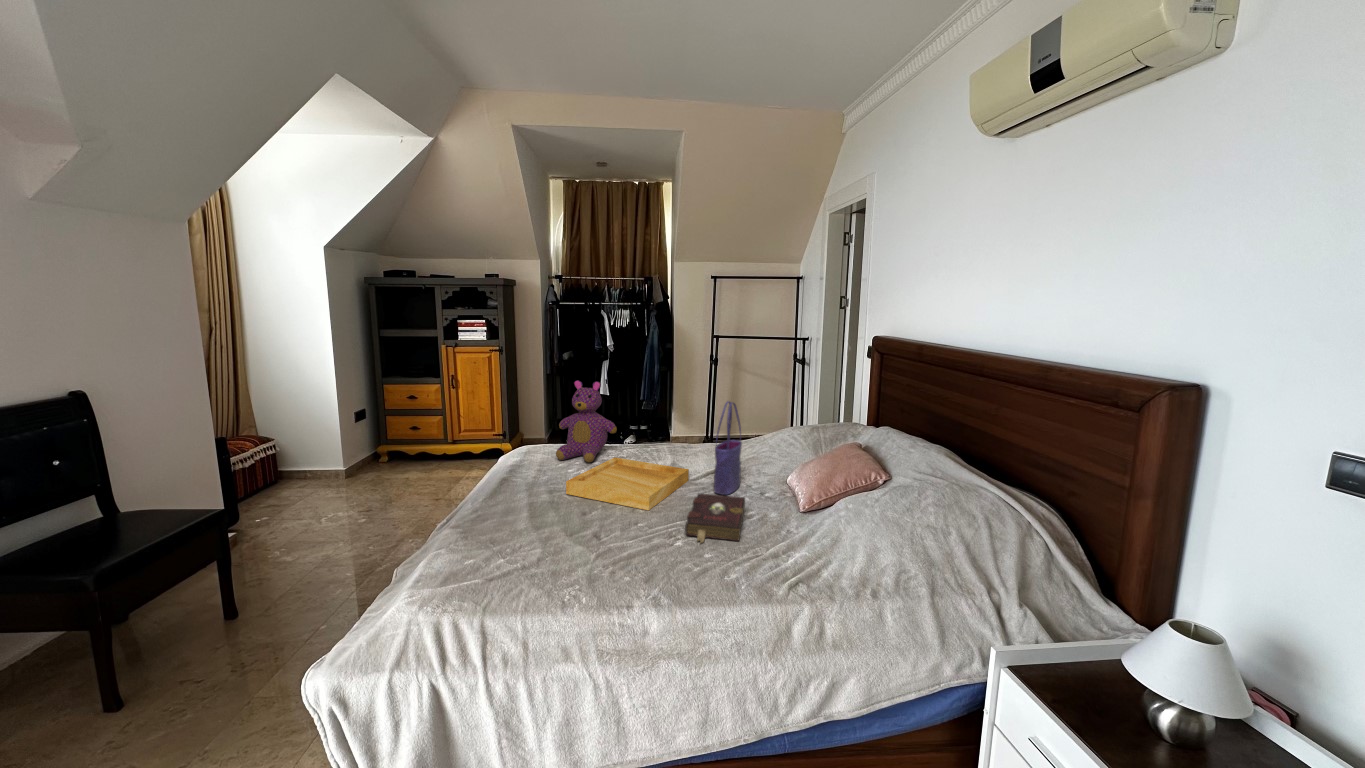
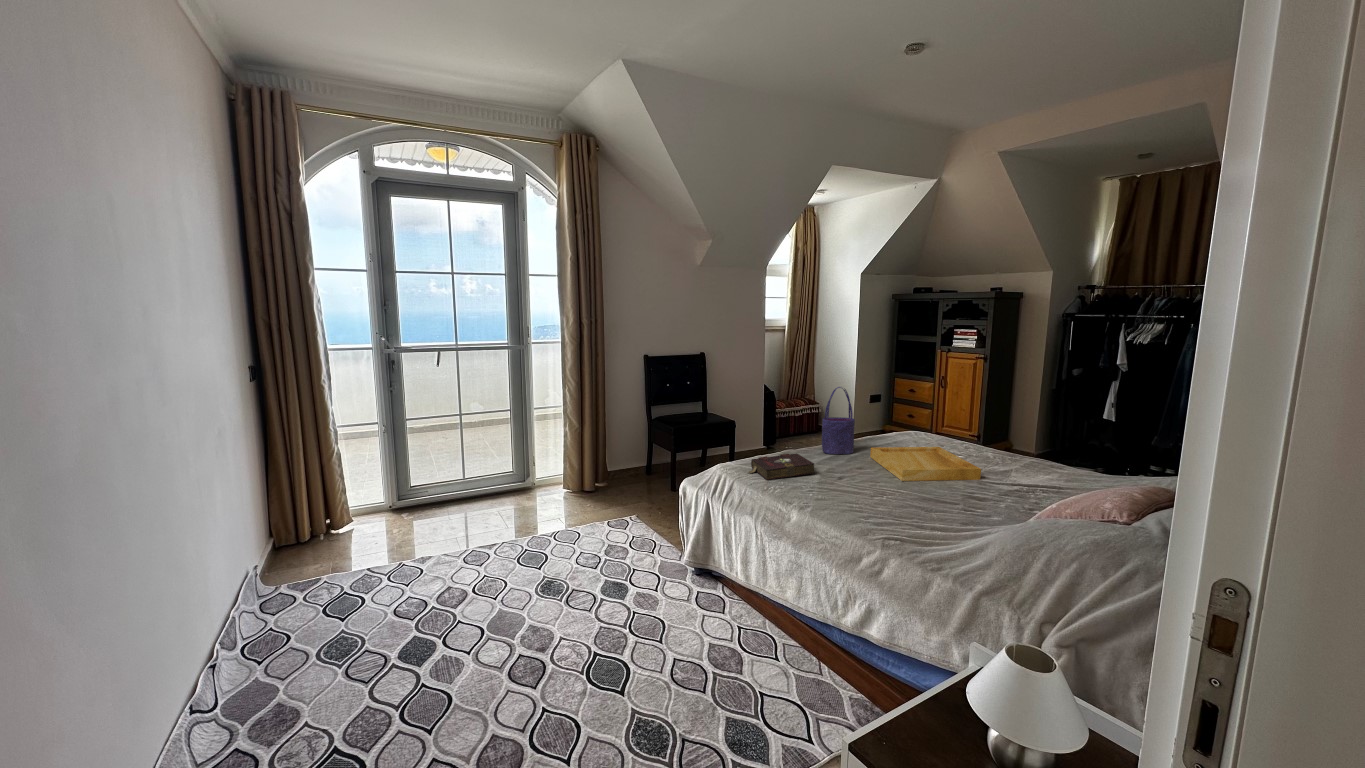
teddy bear: present [556,380,617,462] -> none [906,380,964,448]
tote bag: present [714,401,742,495] -> present [822,387,855,454]
book: present [685,494,745,543] -> present [748,453,814,480]

